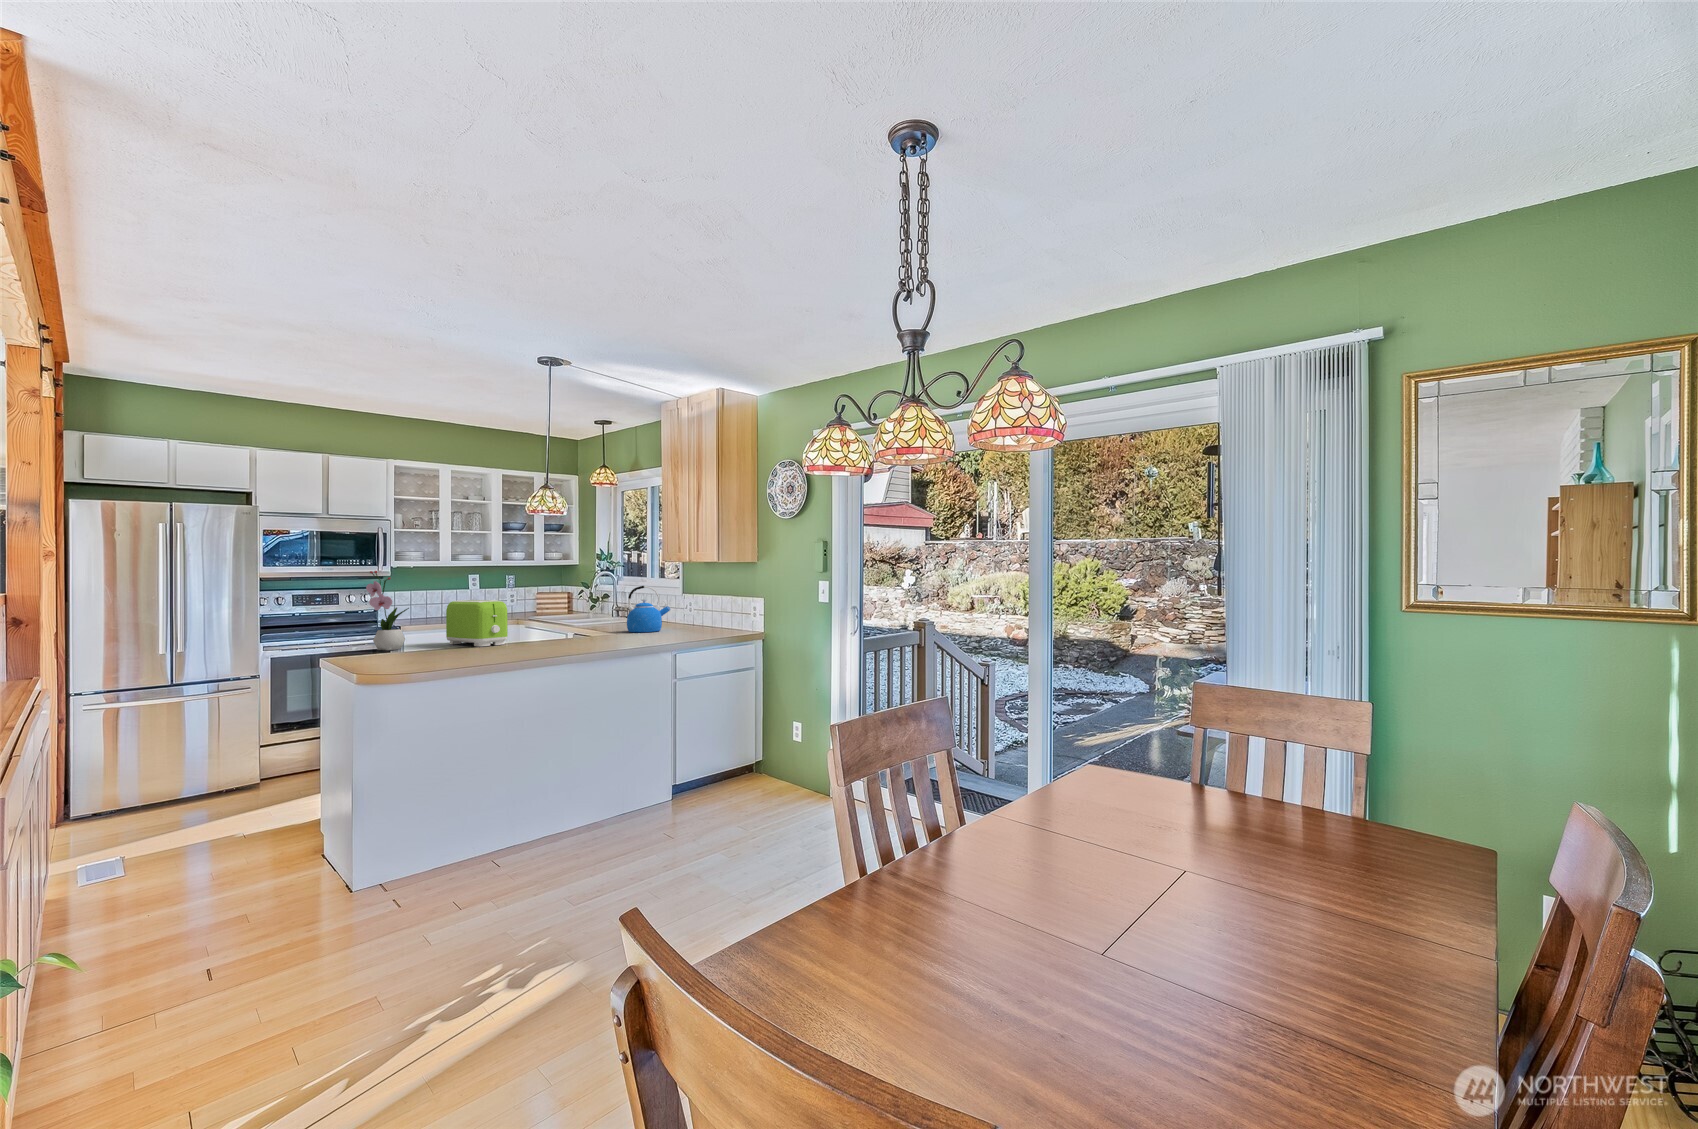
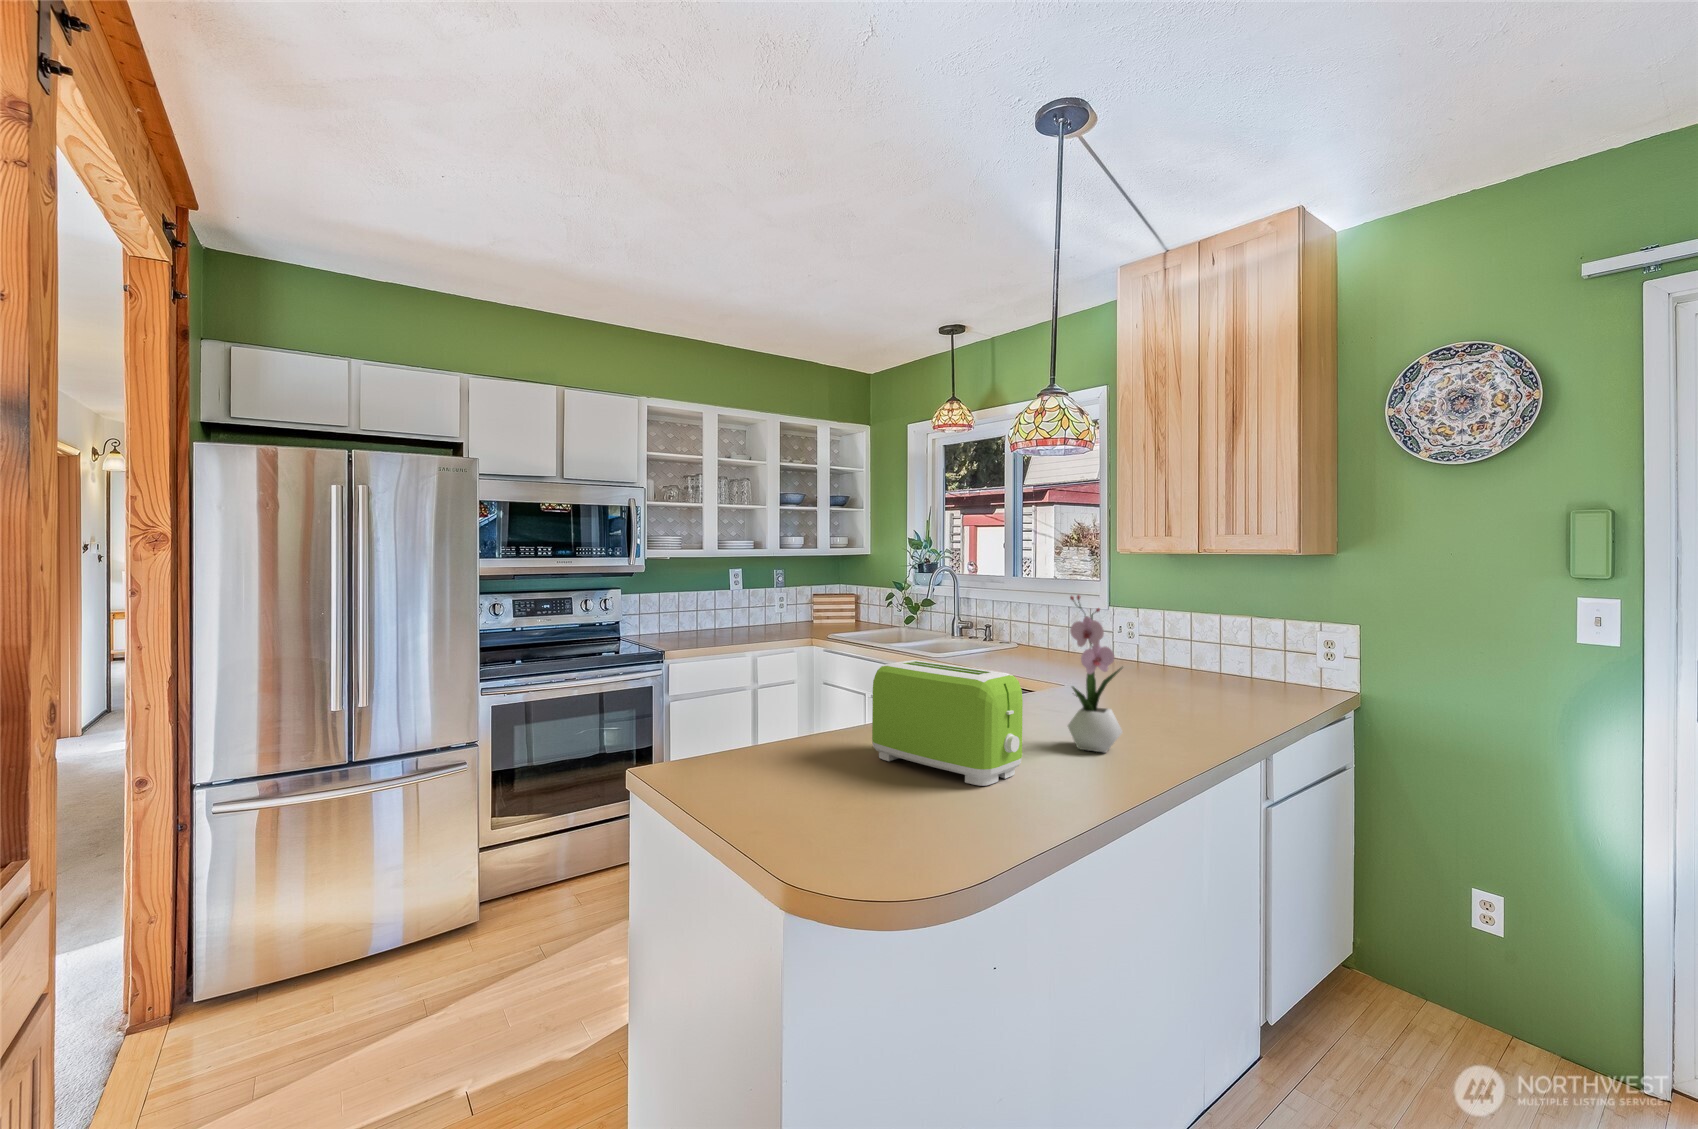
flower arrangement: present [366,571,409,650] -> present [1068,595,1122,753]
kettle: present [627,586,670,632] -> none [1146,623,1230,721]

